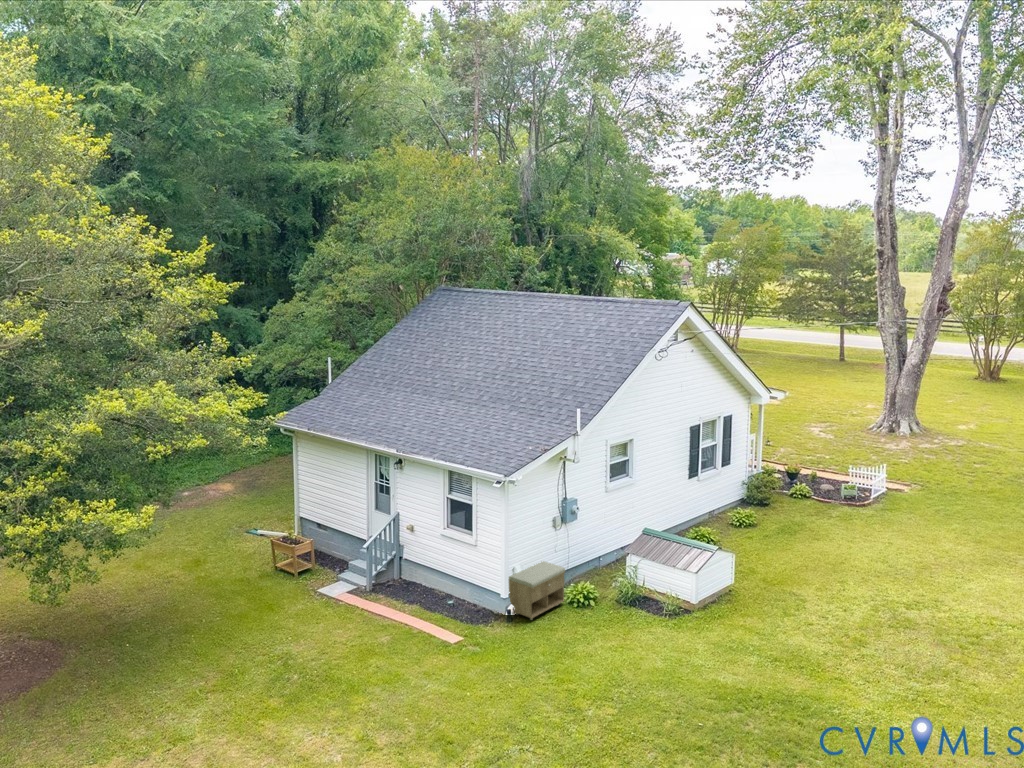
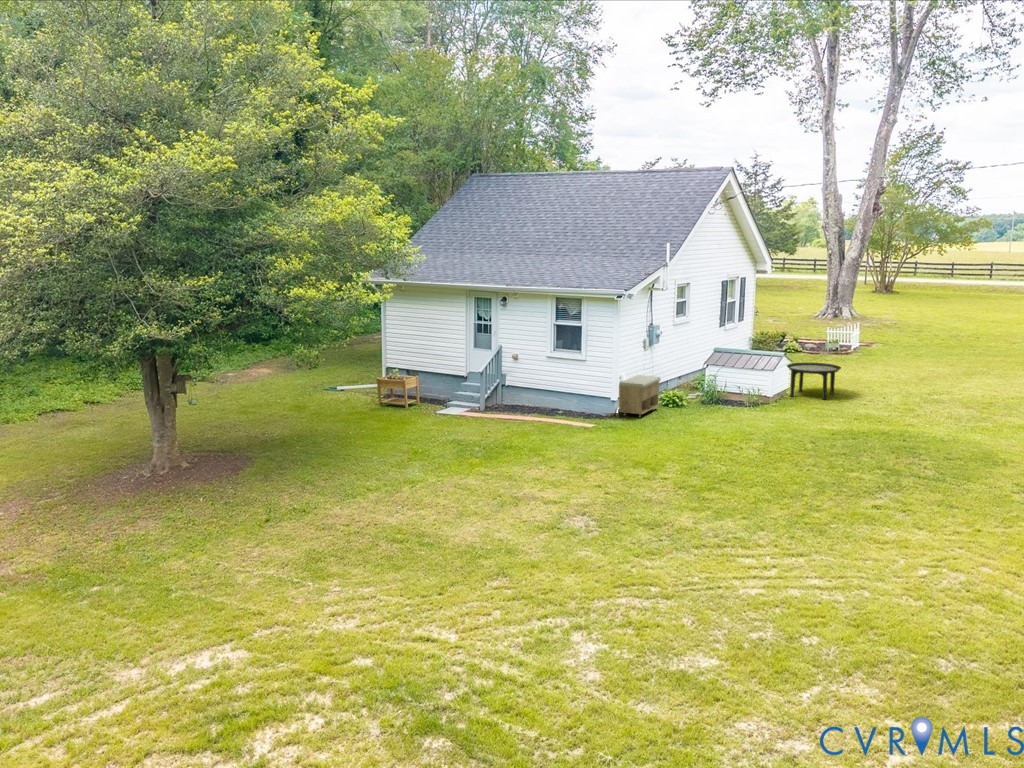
round table: none [736,547,801,605] -> present [787,362,841,400]

